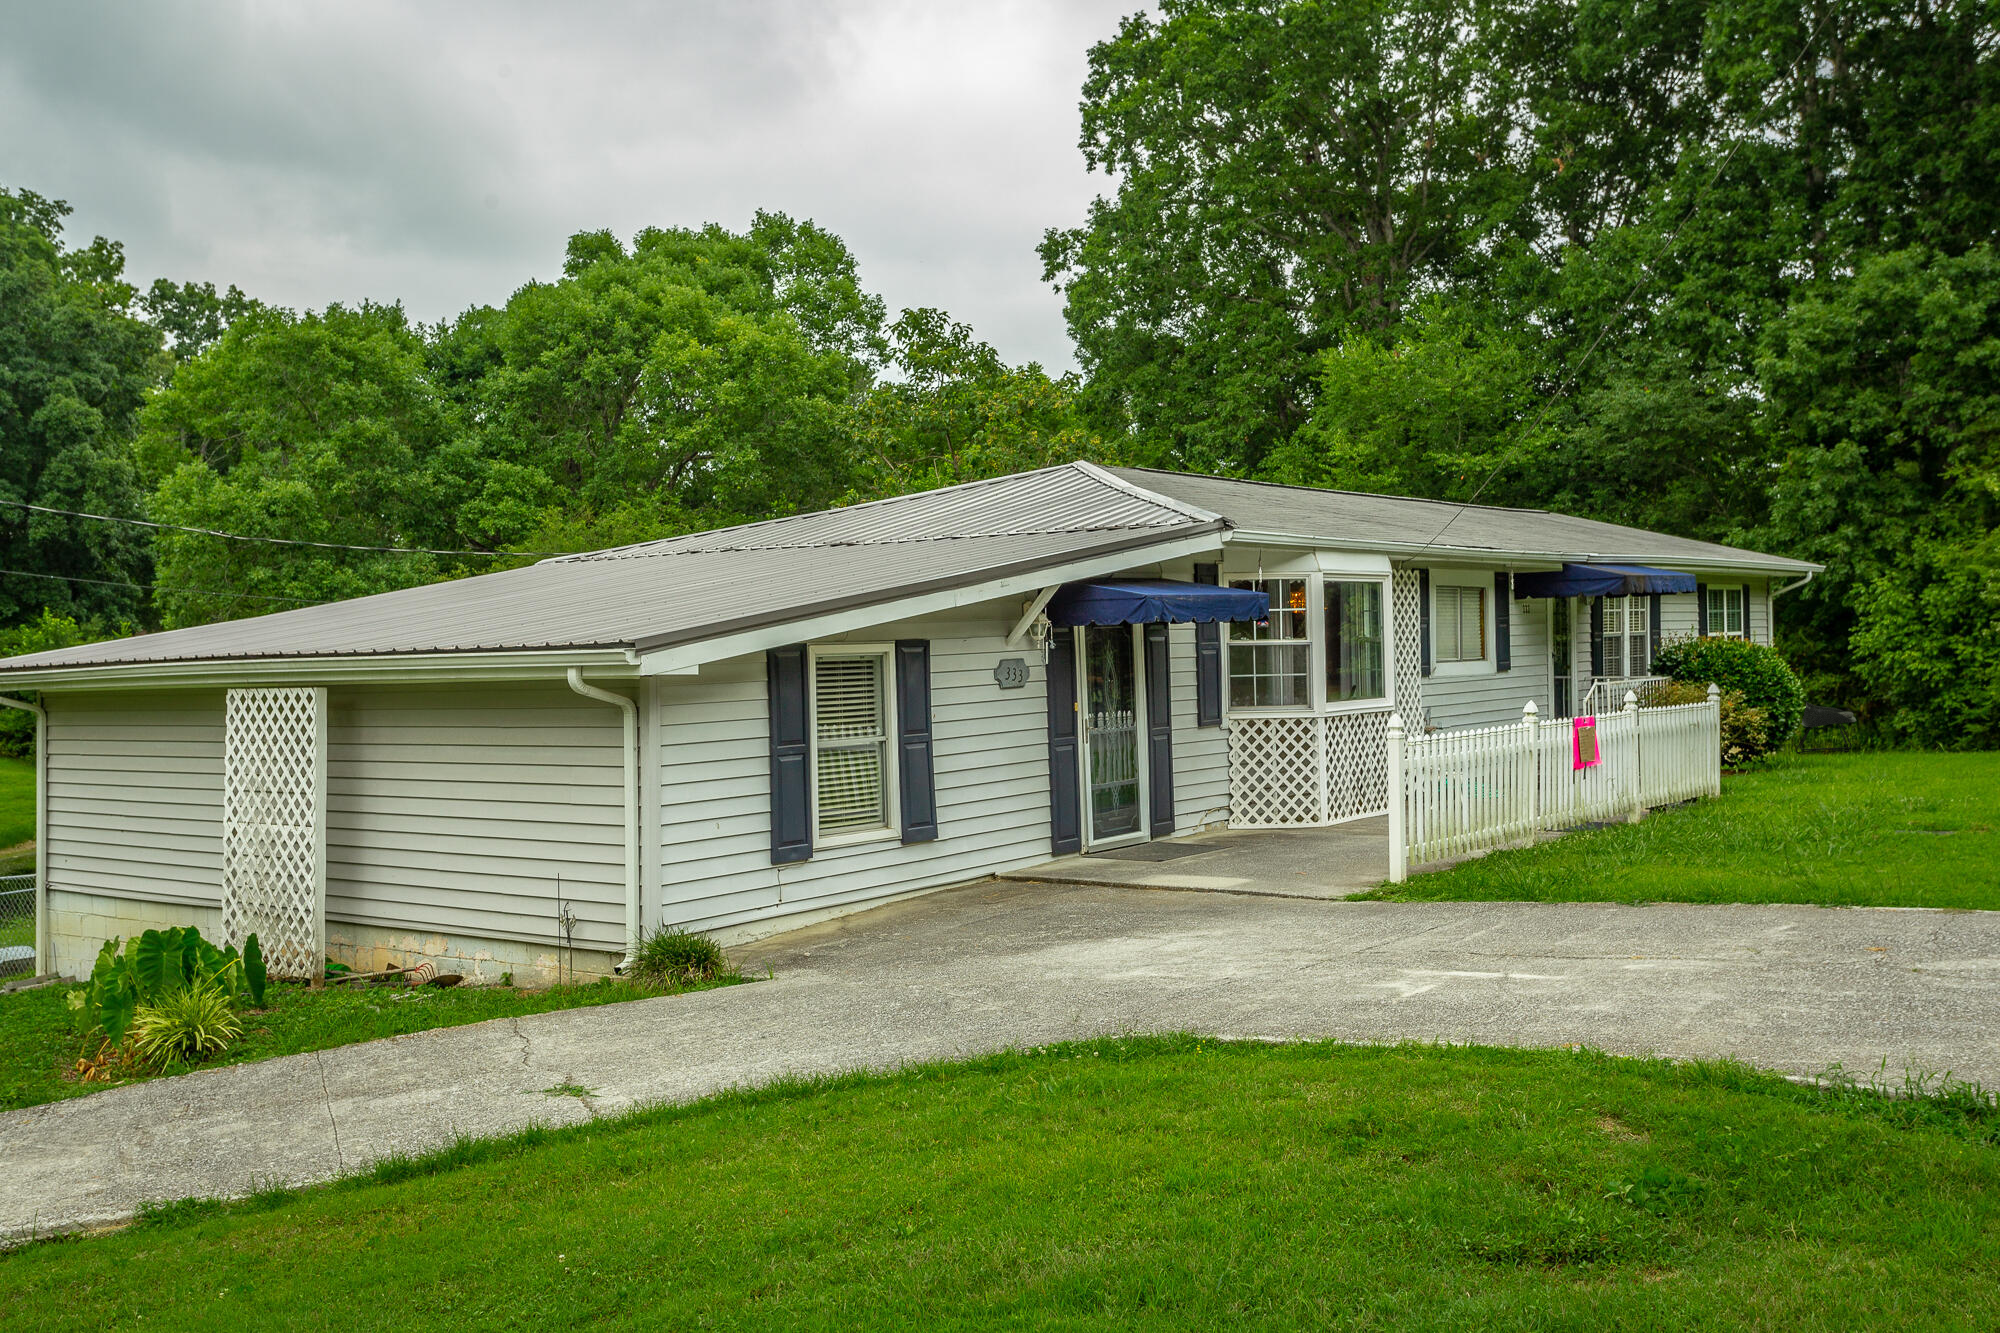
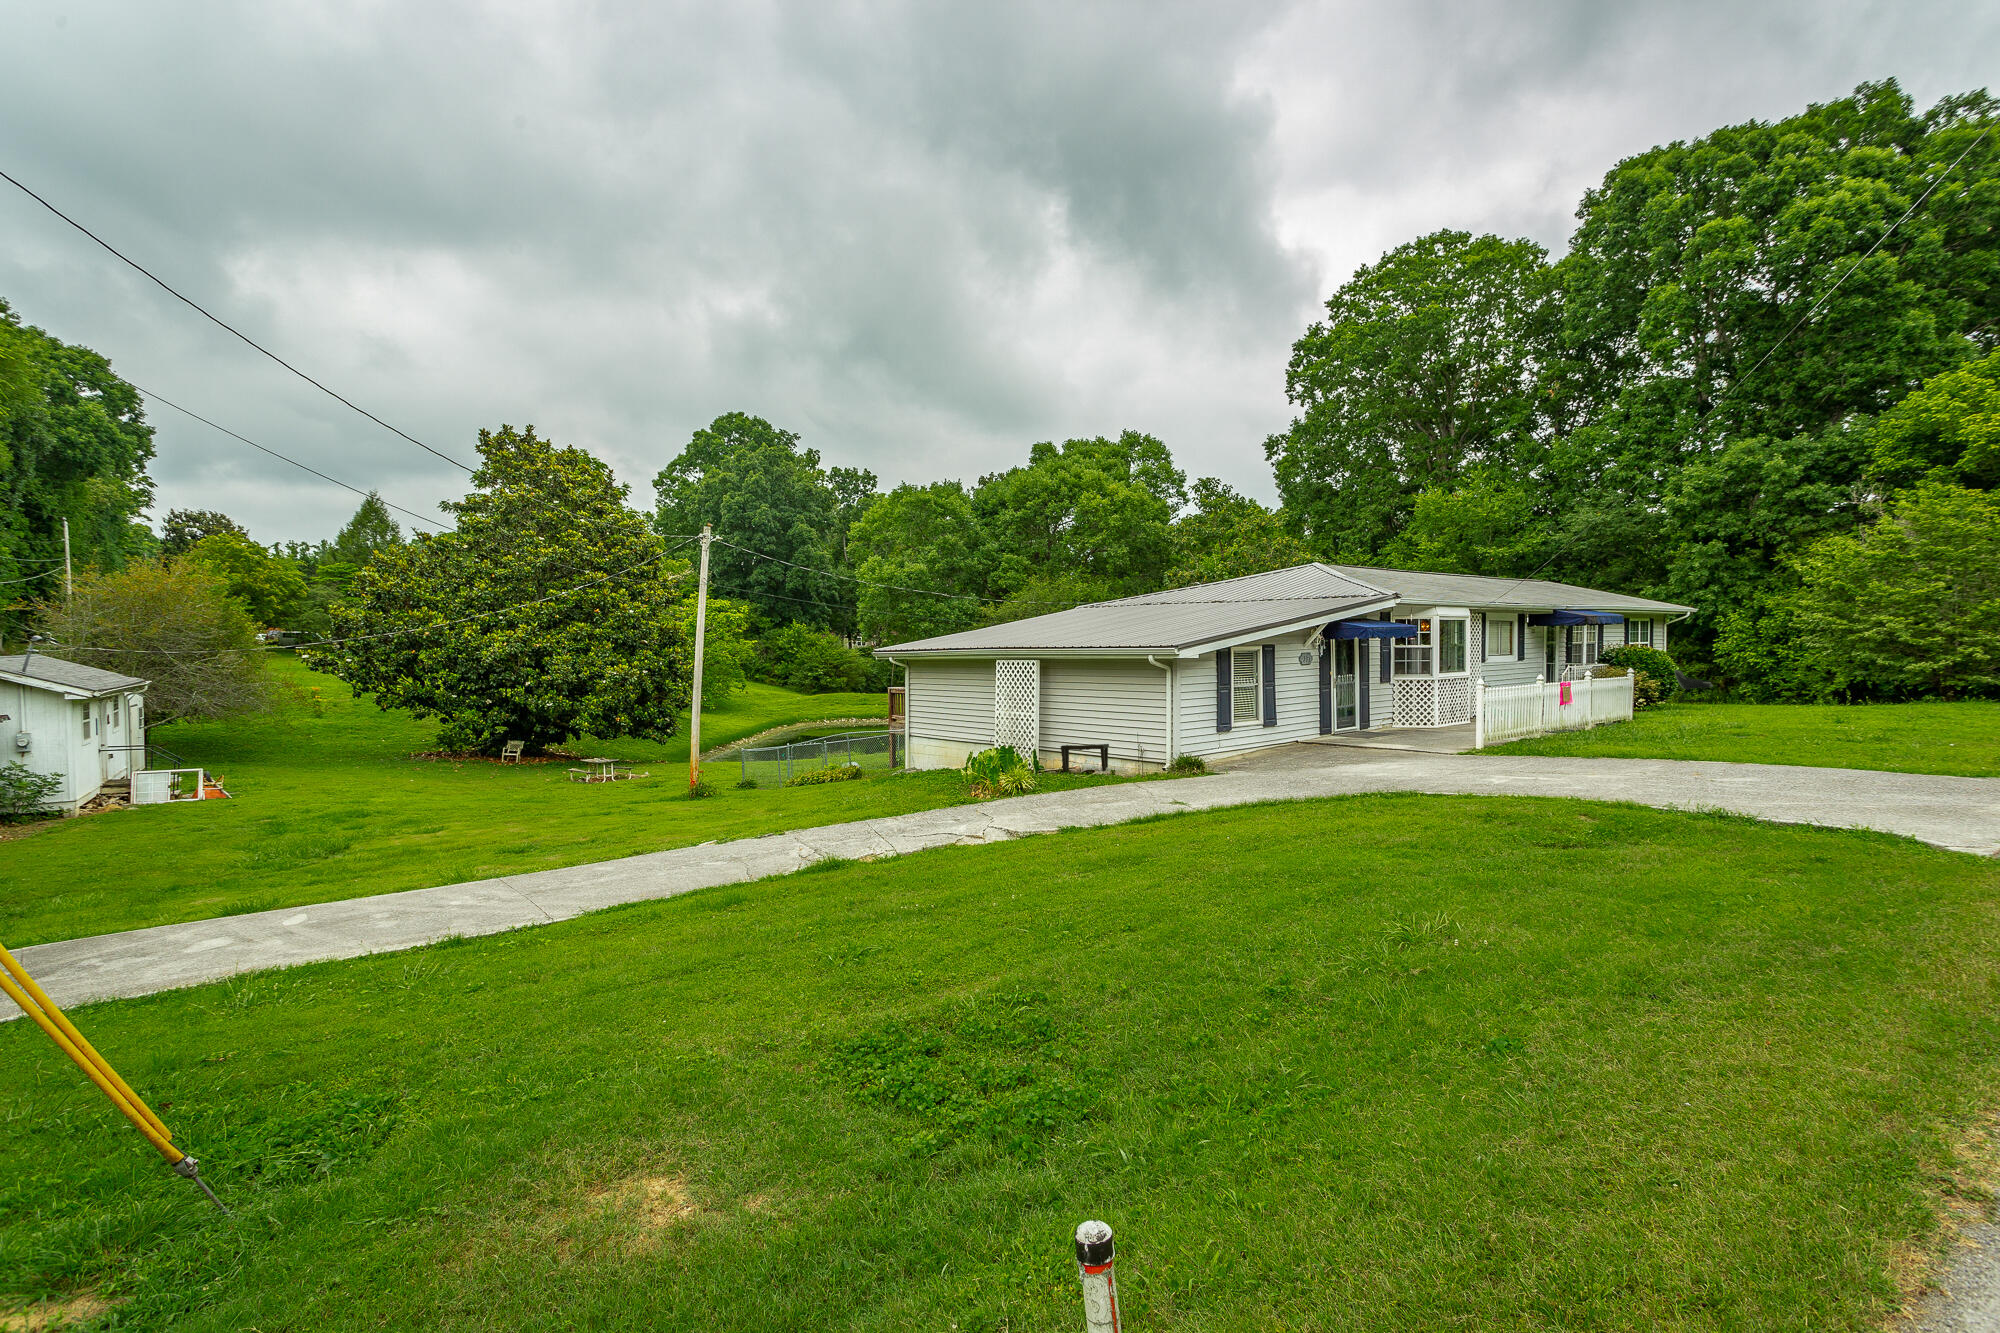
bench: none [318,907,463,991] -> present [1061,744,1109,771]

